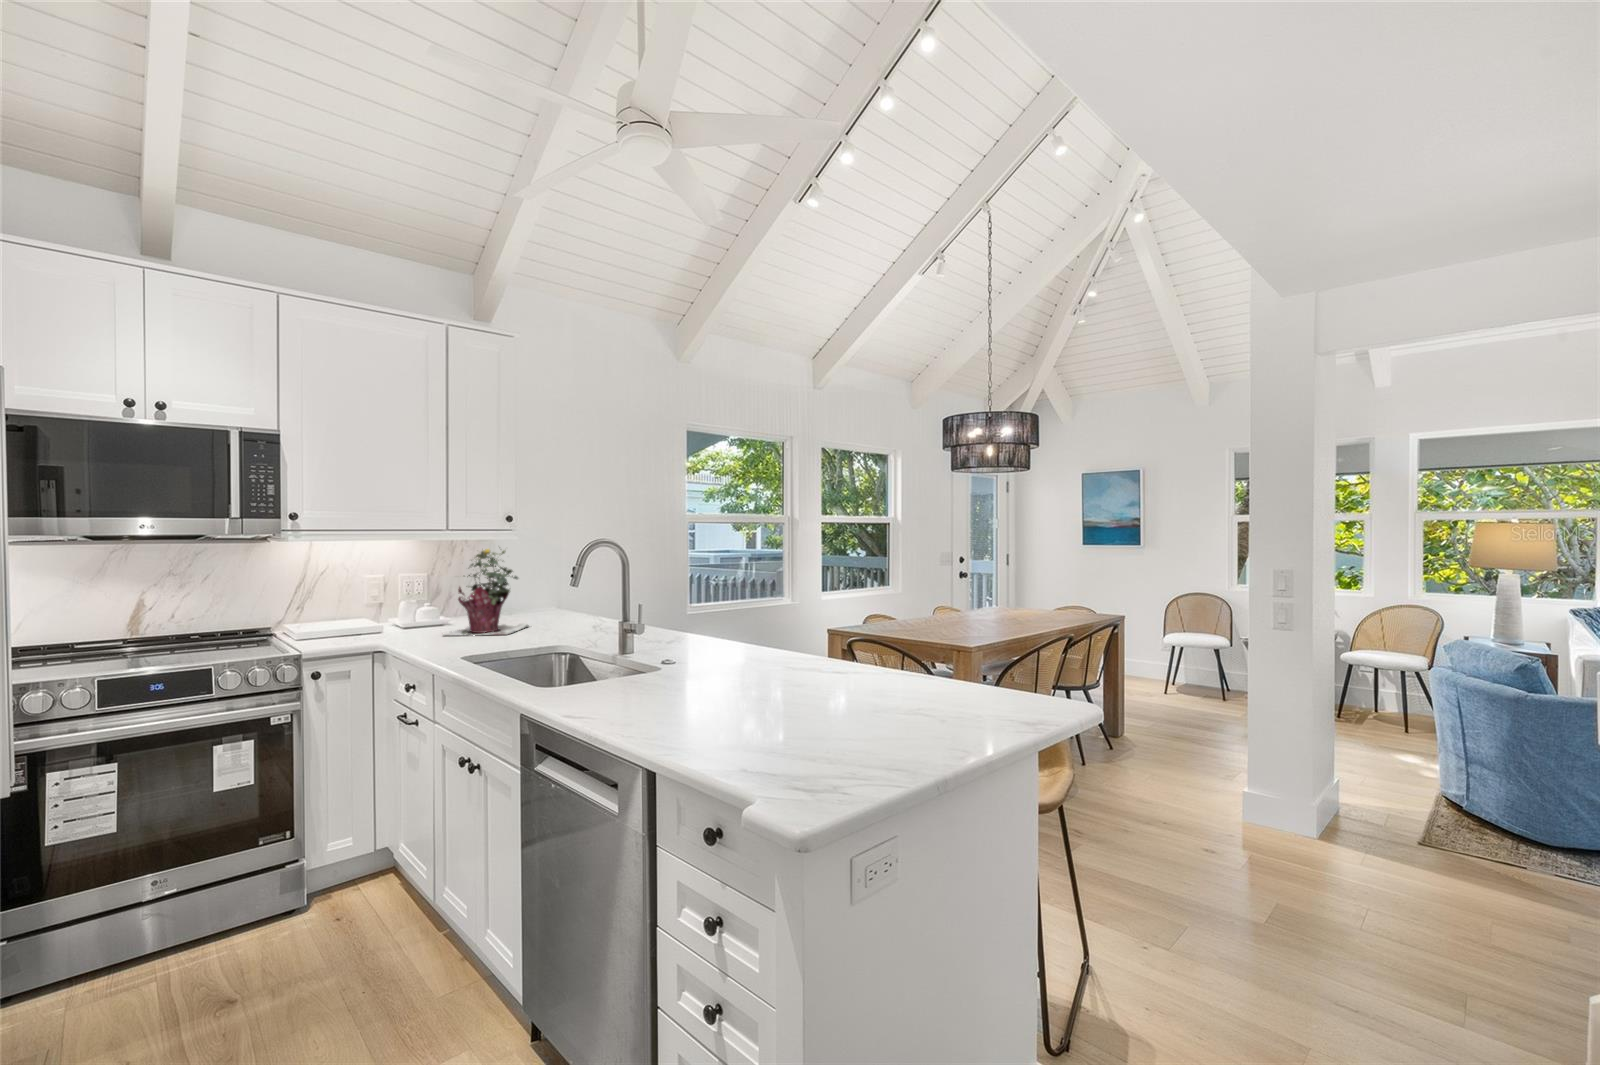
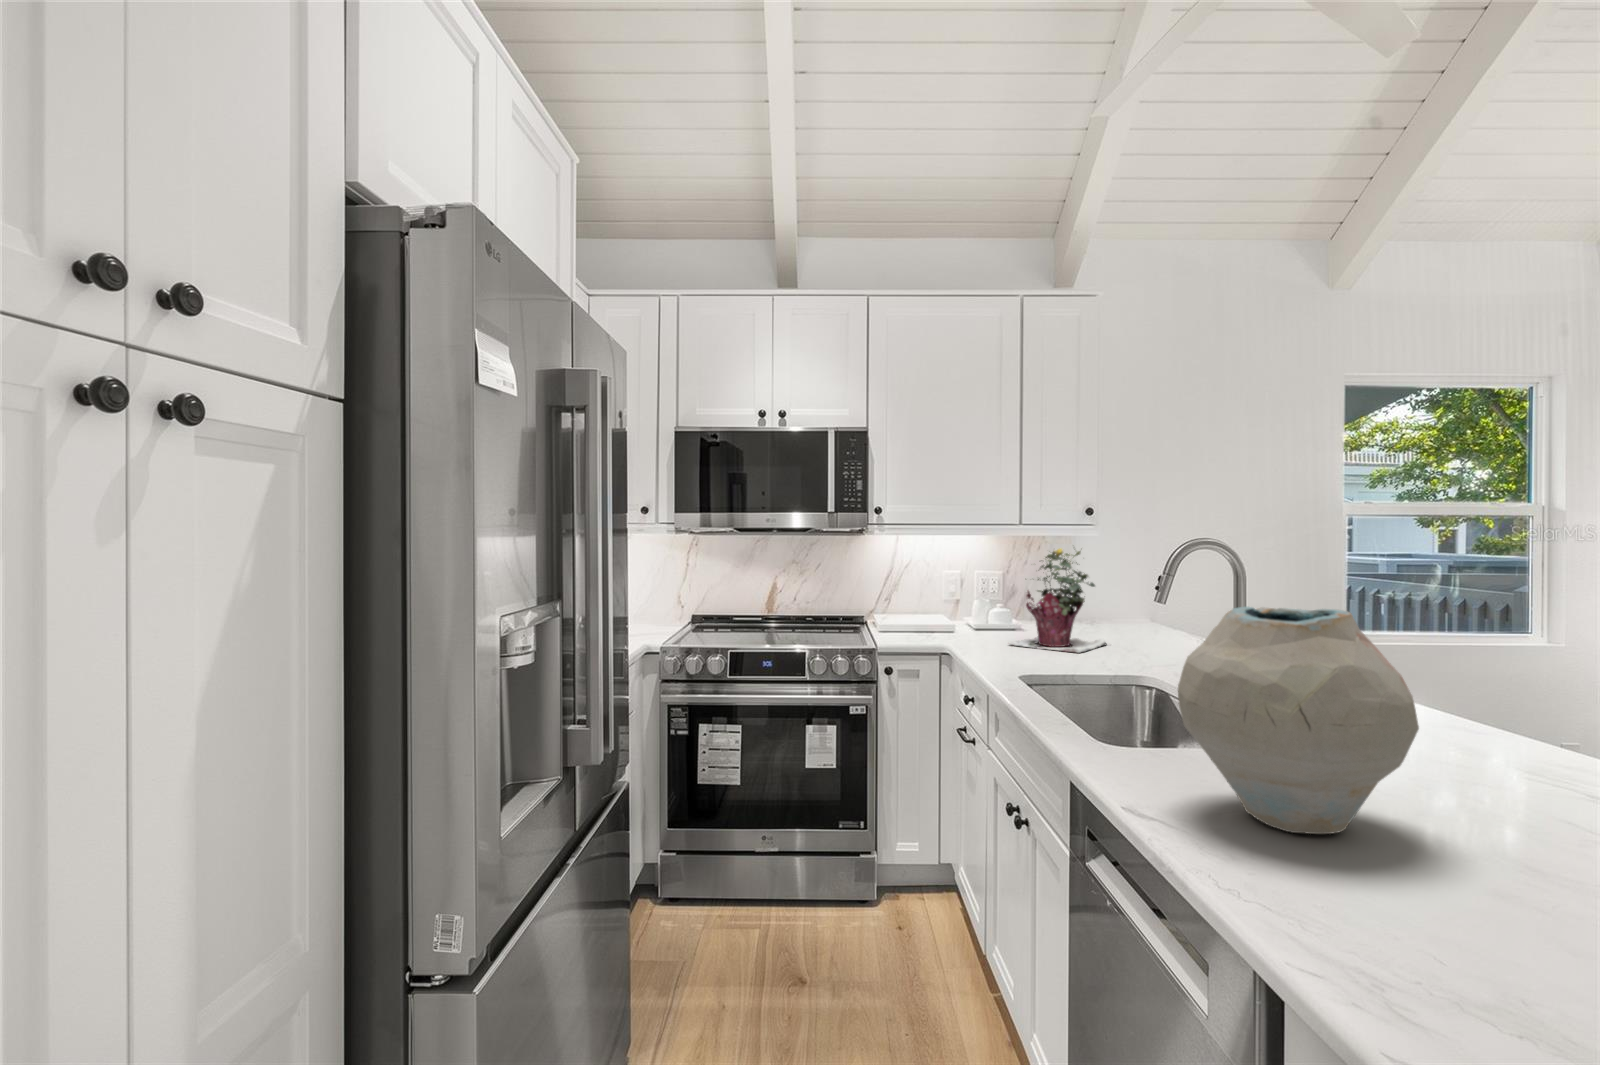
vase: none [593,572,726,713] -> present [1178,607,1419,834]

